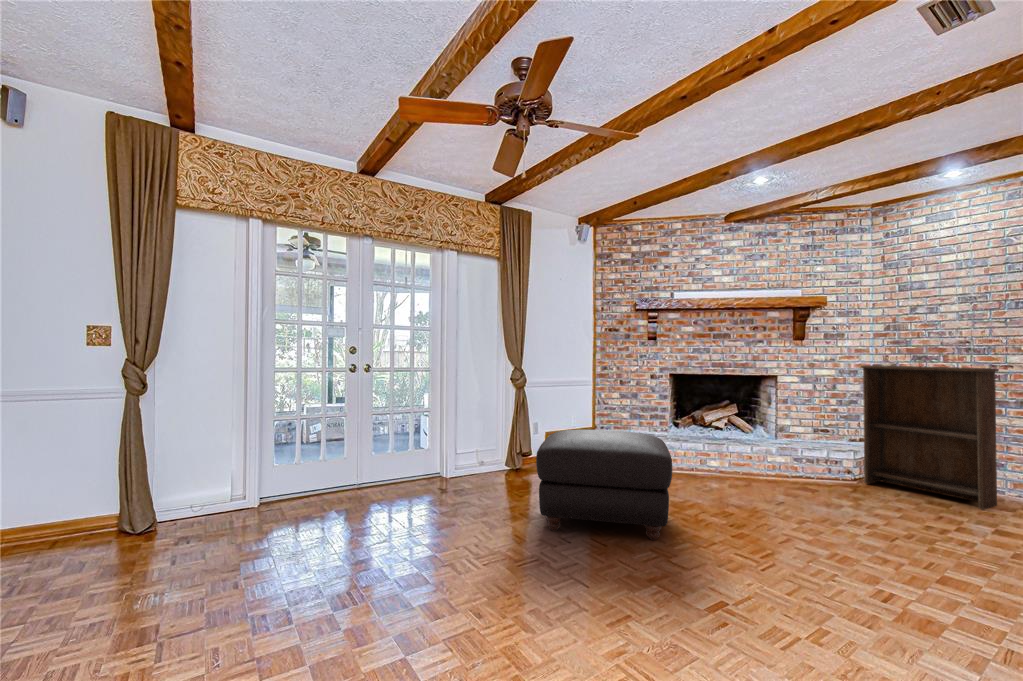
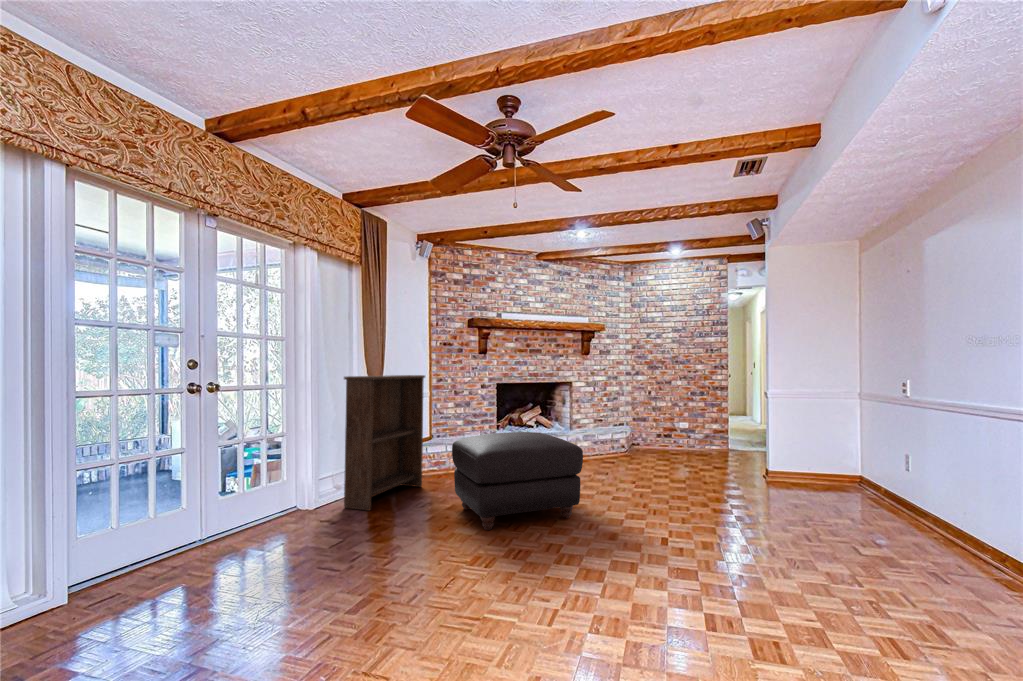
bookshelf: present [861,365,999,510] -> present [344,375,425,511]

